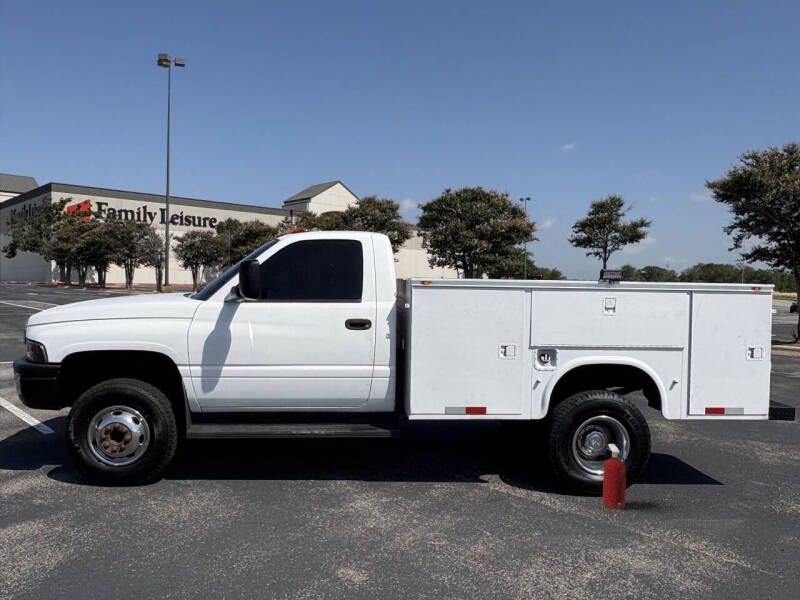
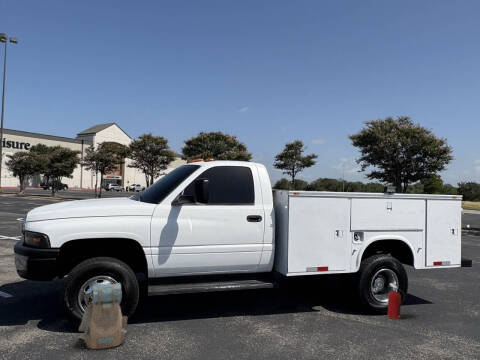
backpack: none [73,416,156,509] -> present [79,283,127,349]

